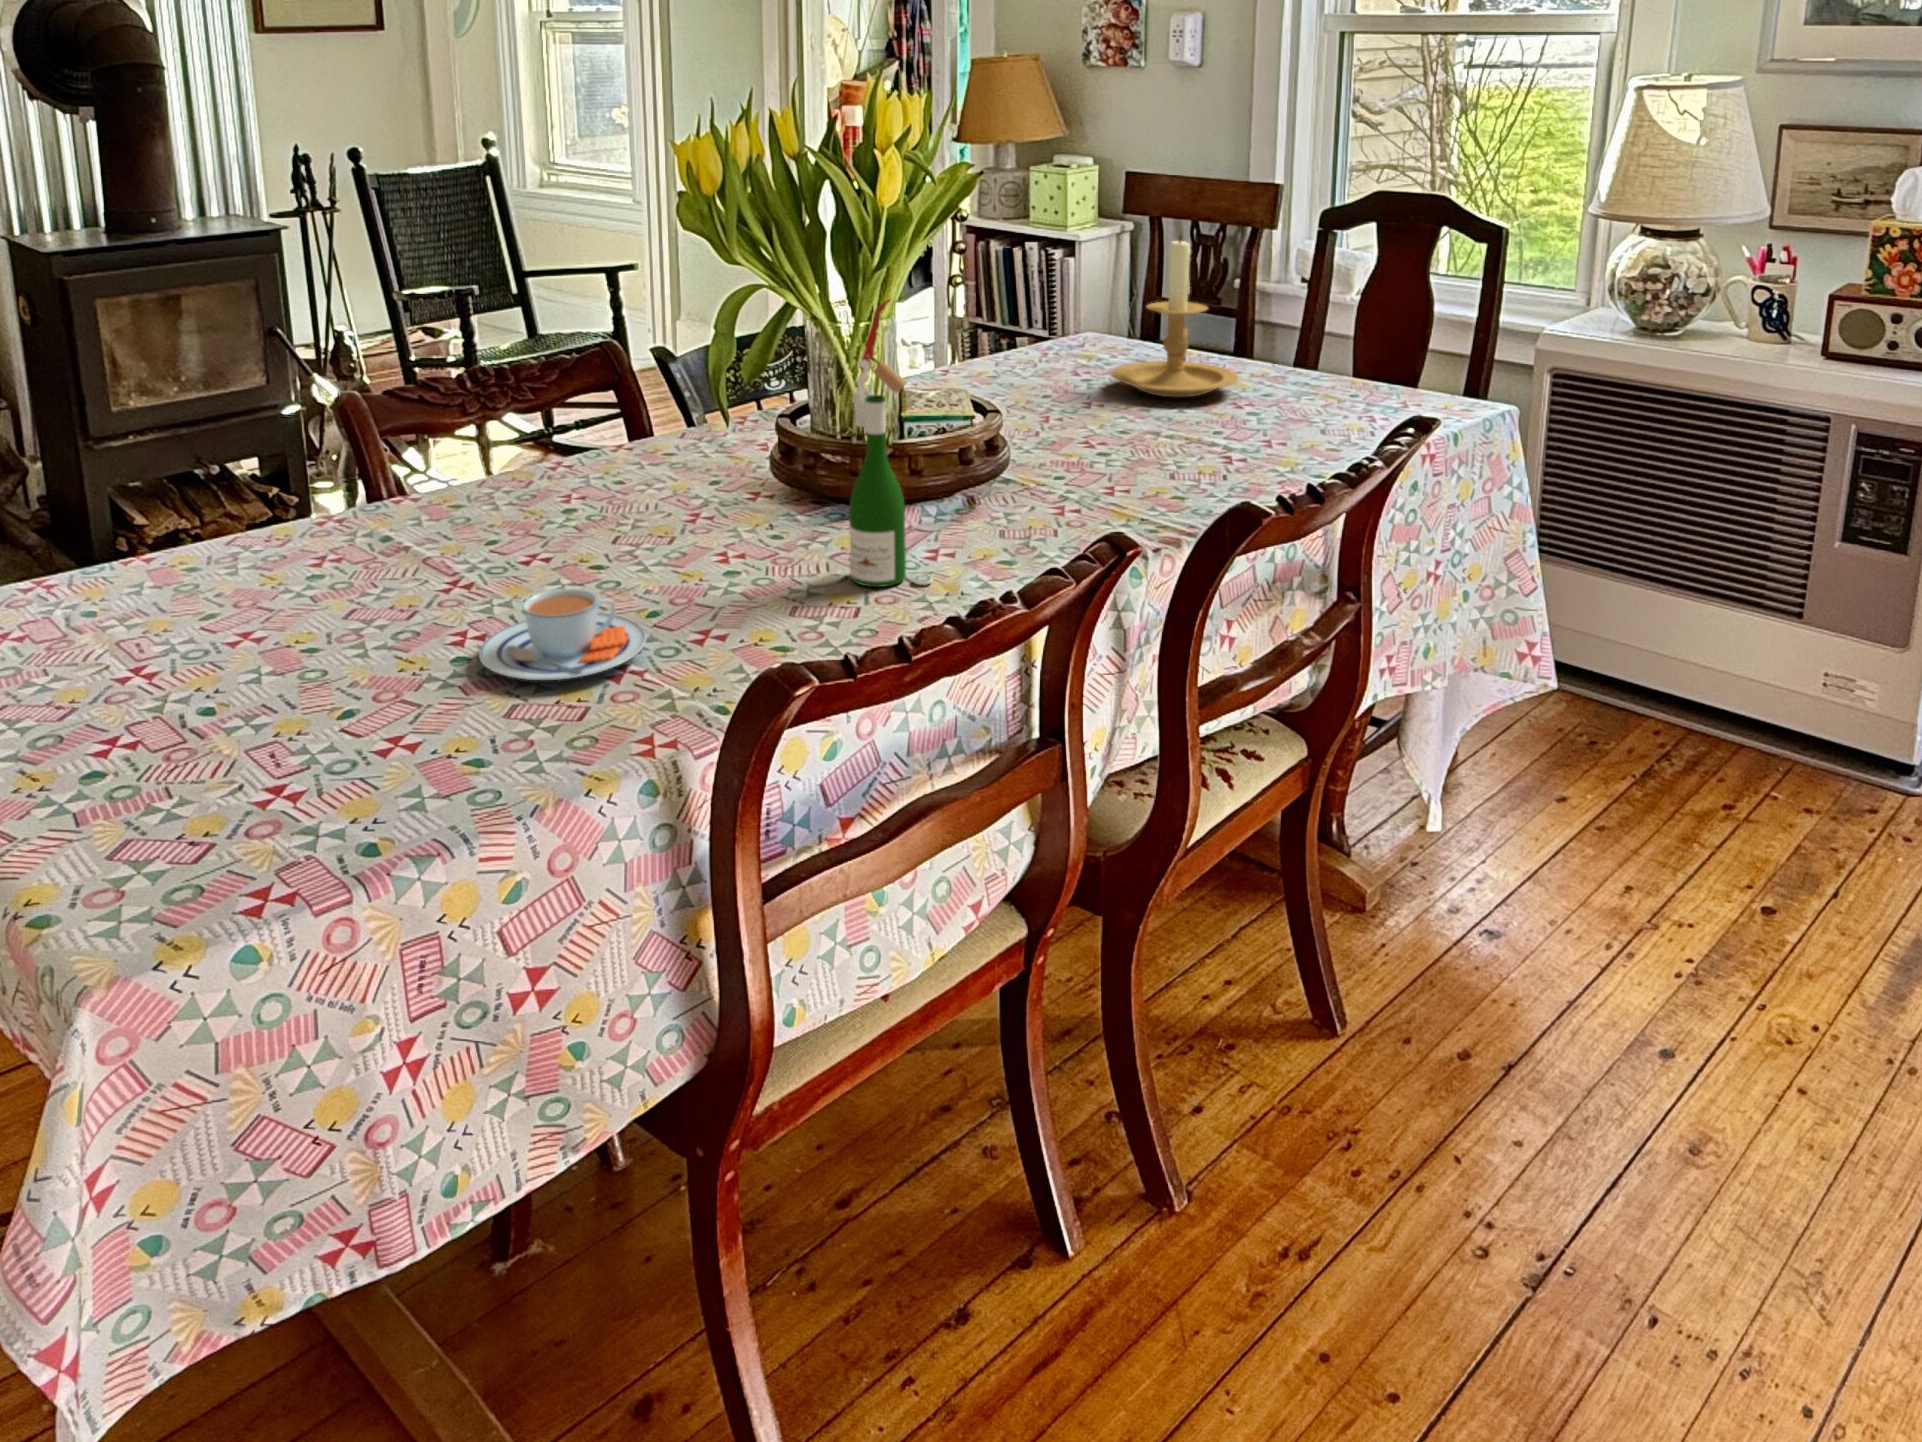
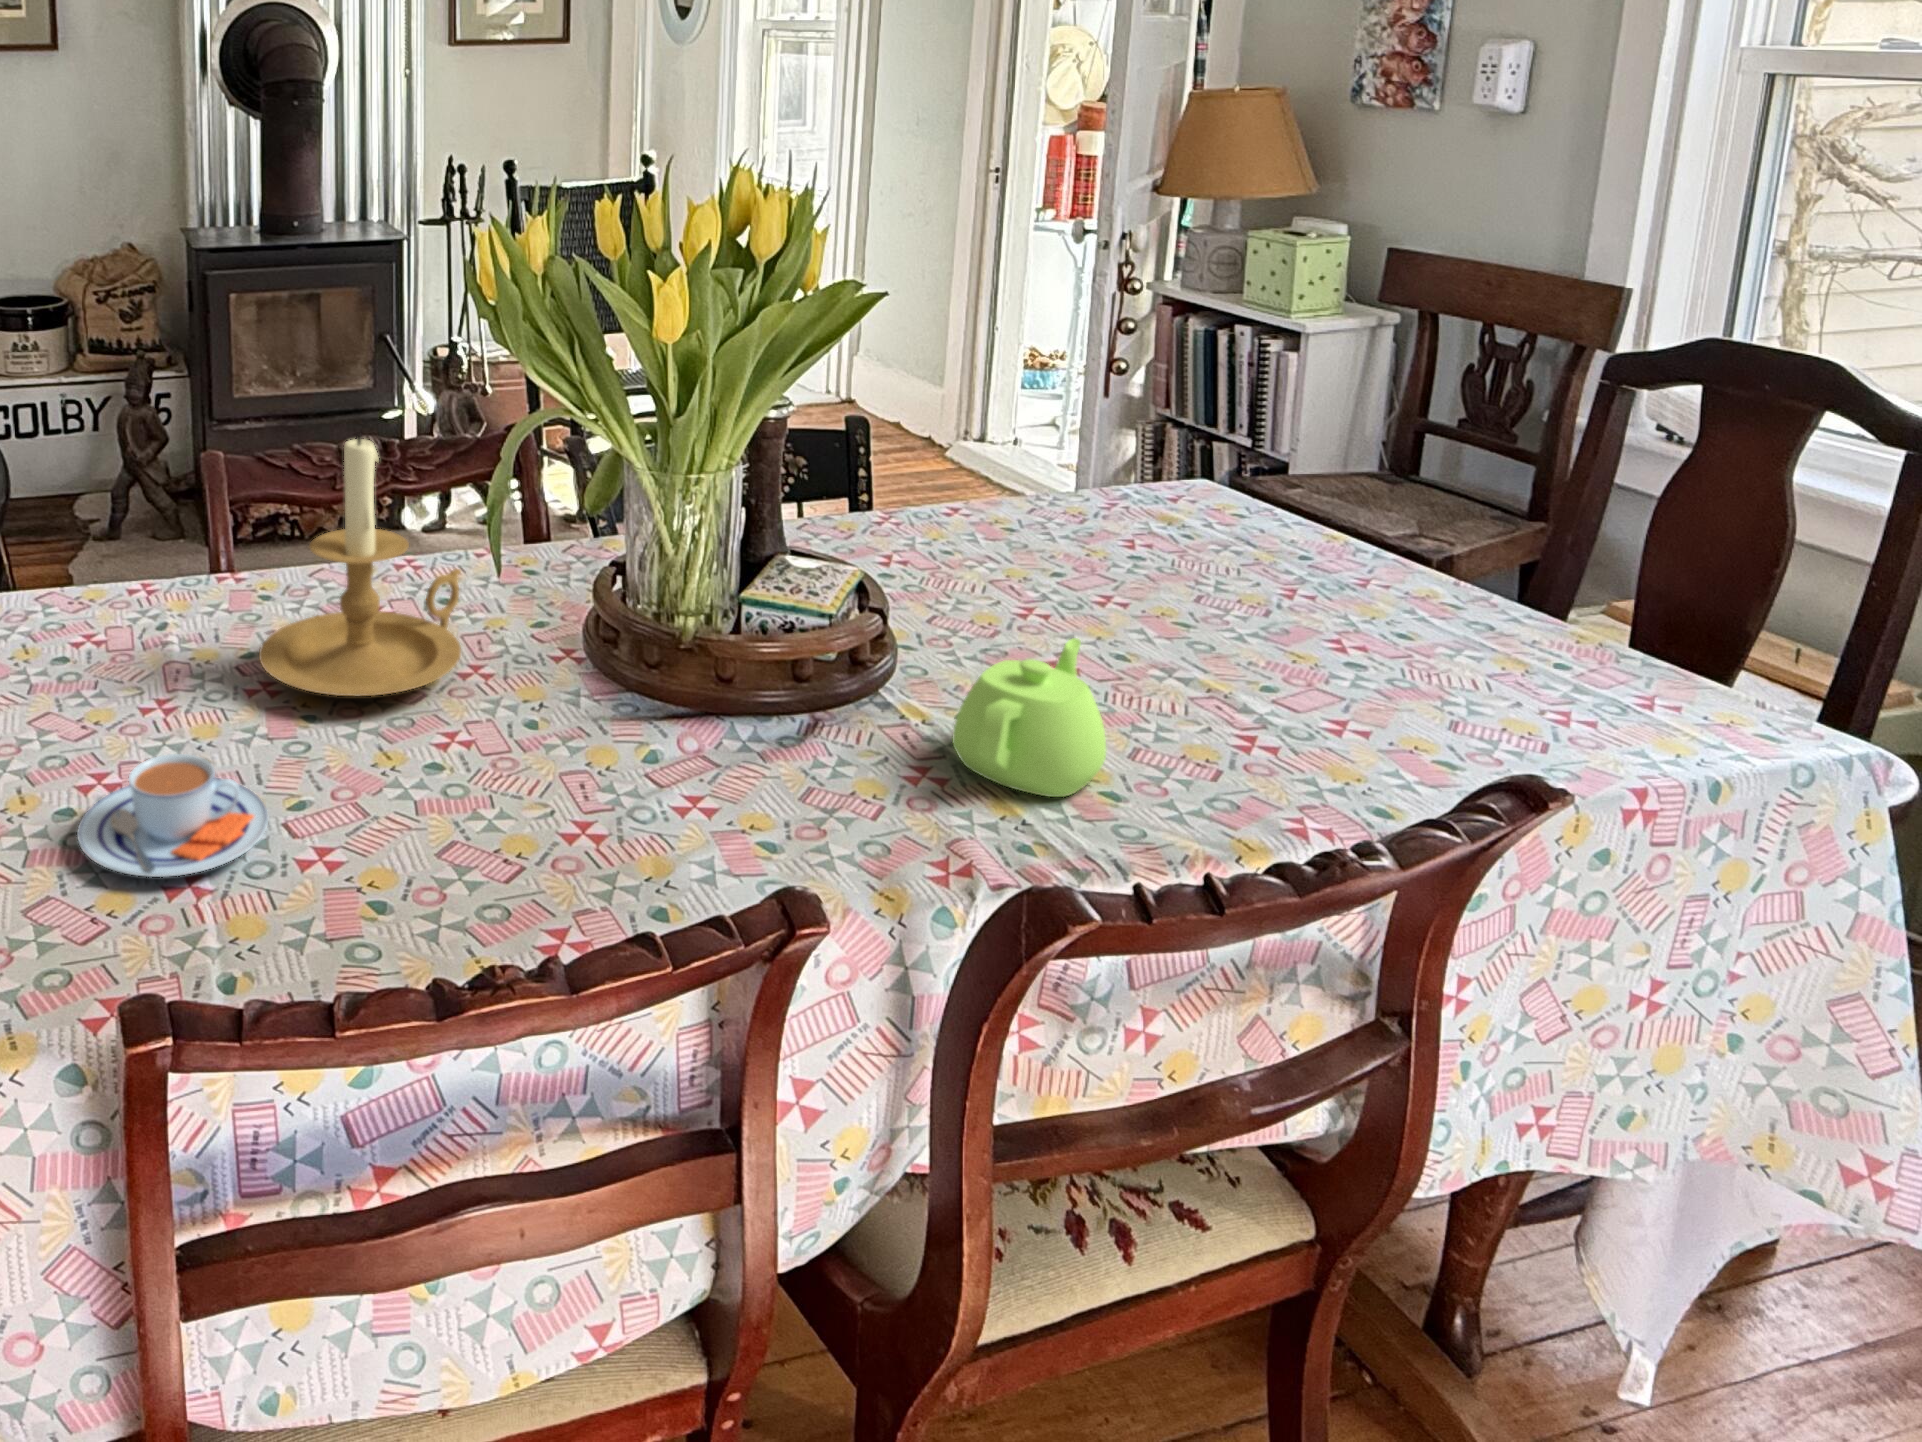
candle holder: present [1112,236,1238,397] -> present [259,433,461,696]
wine bottle: present [849,299,933,587] -> none [568,470,666,852]
teapot: none [1062,408,1158,508] -> present [952,638,1106,797]

